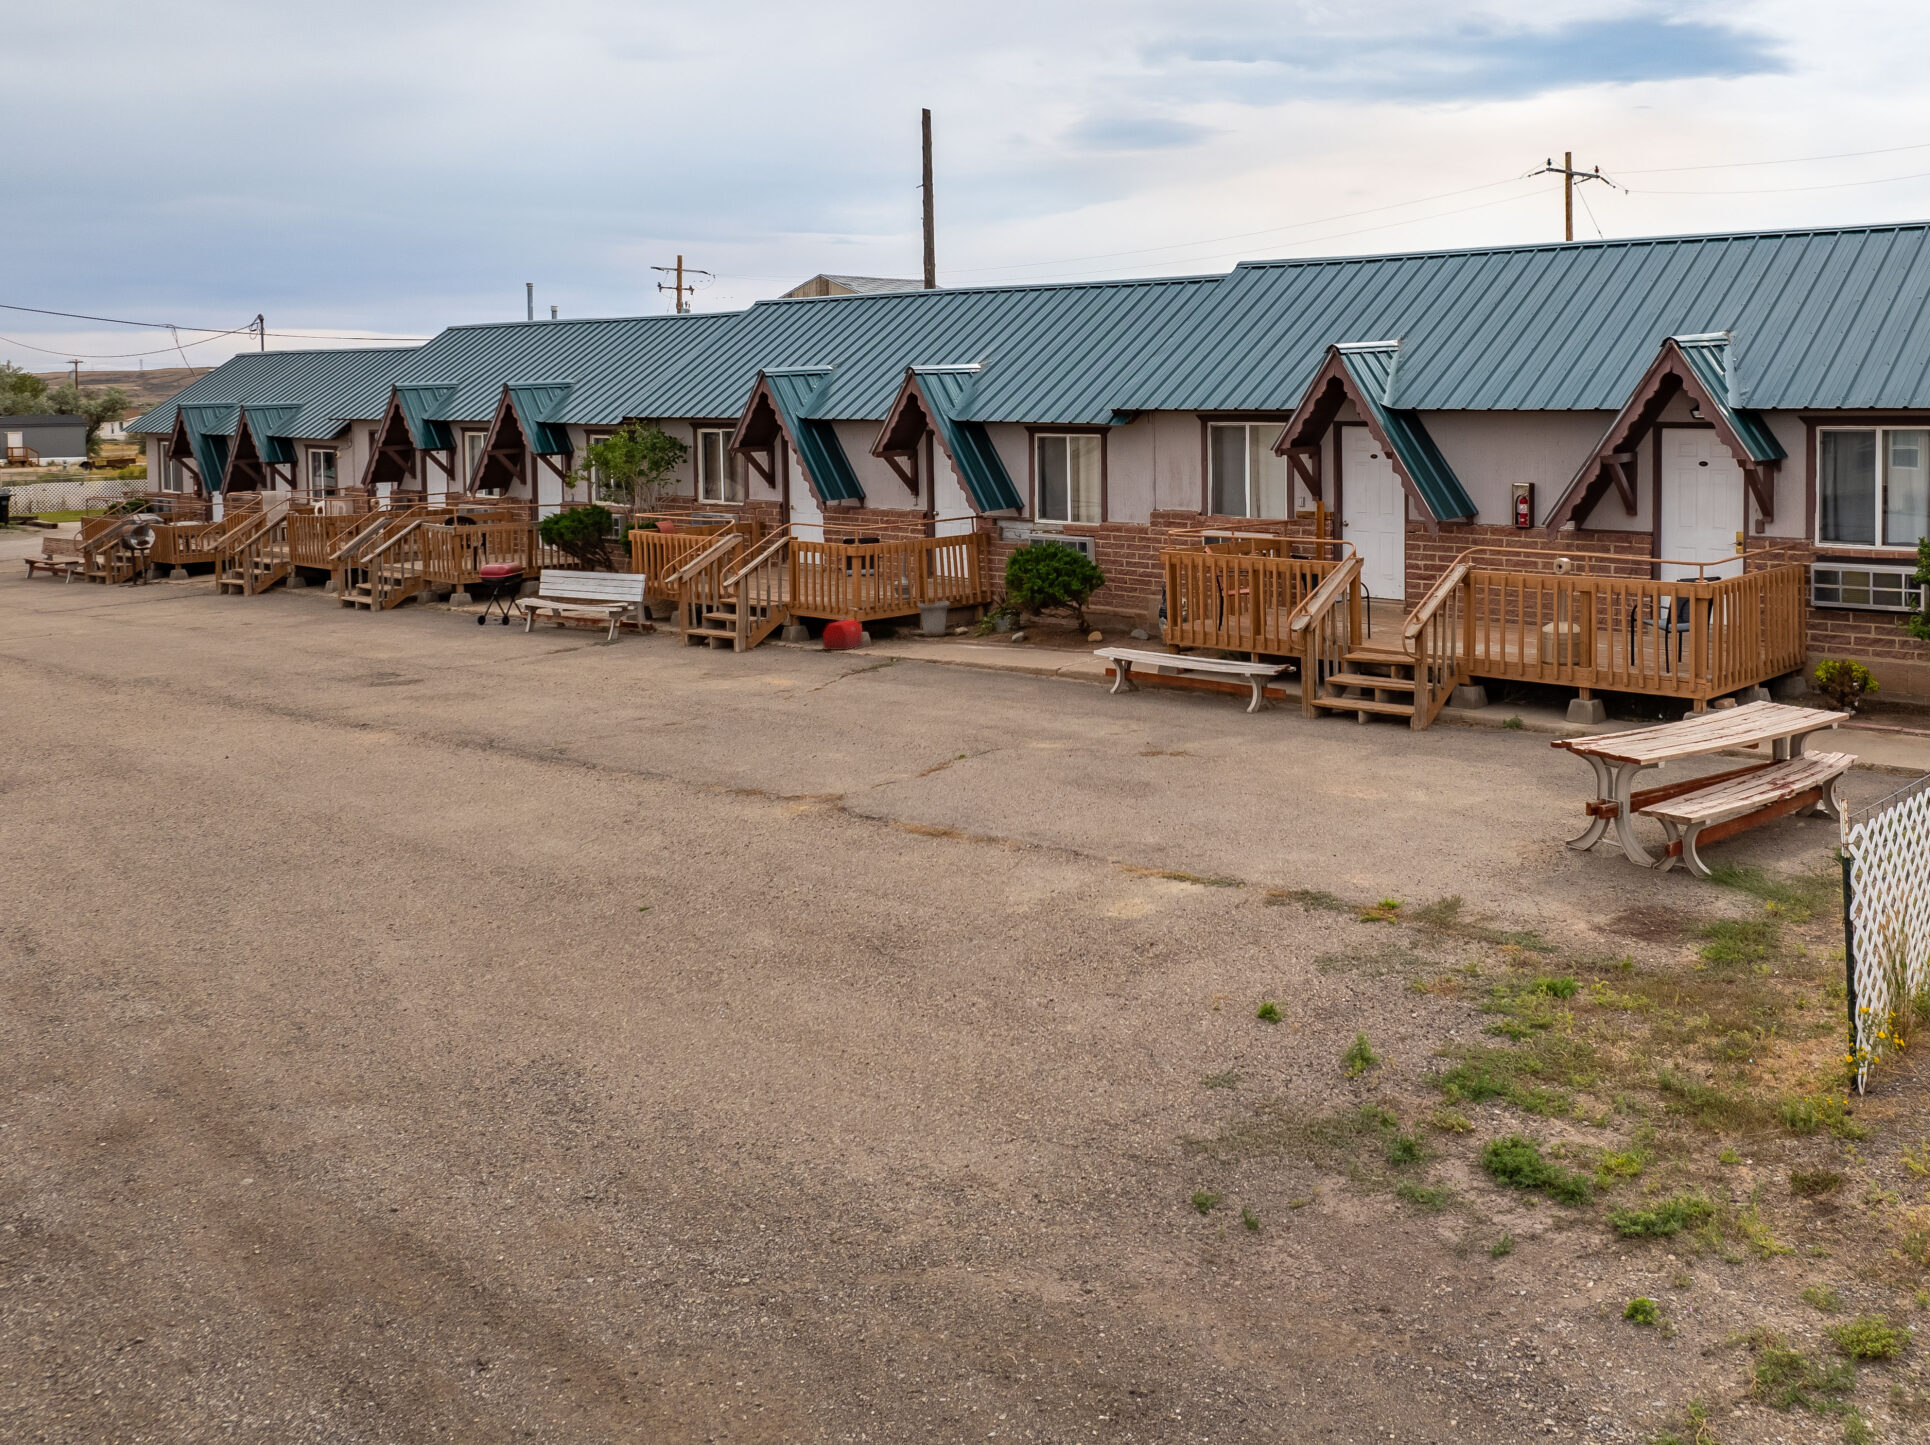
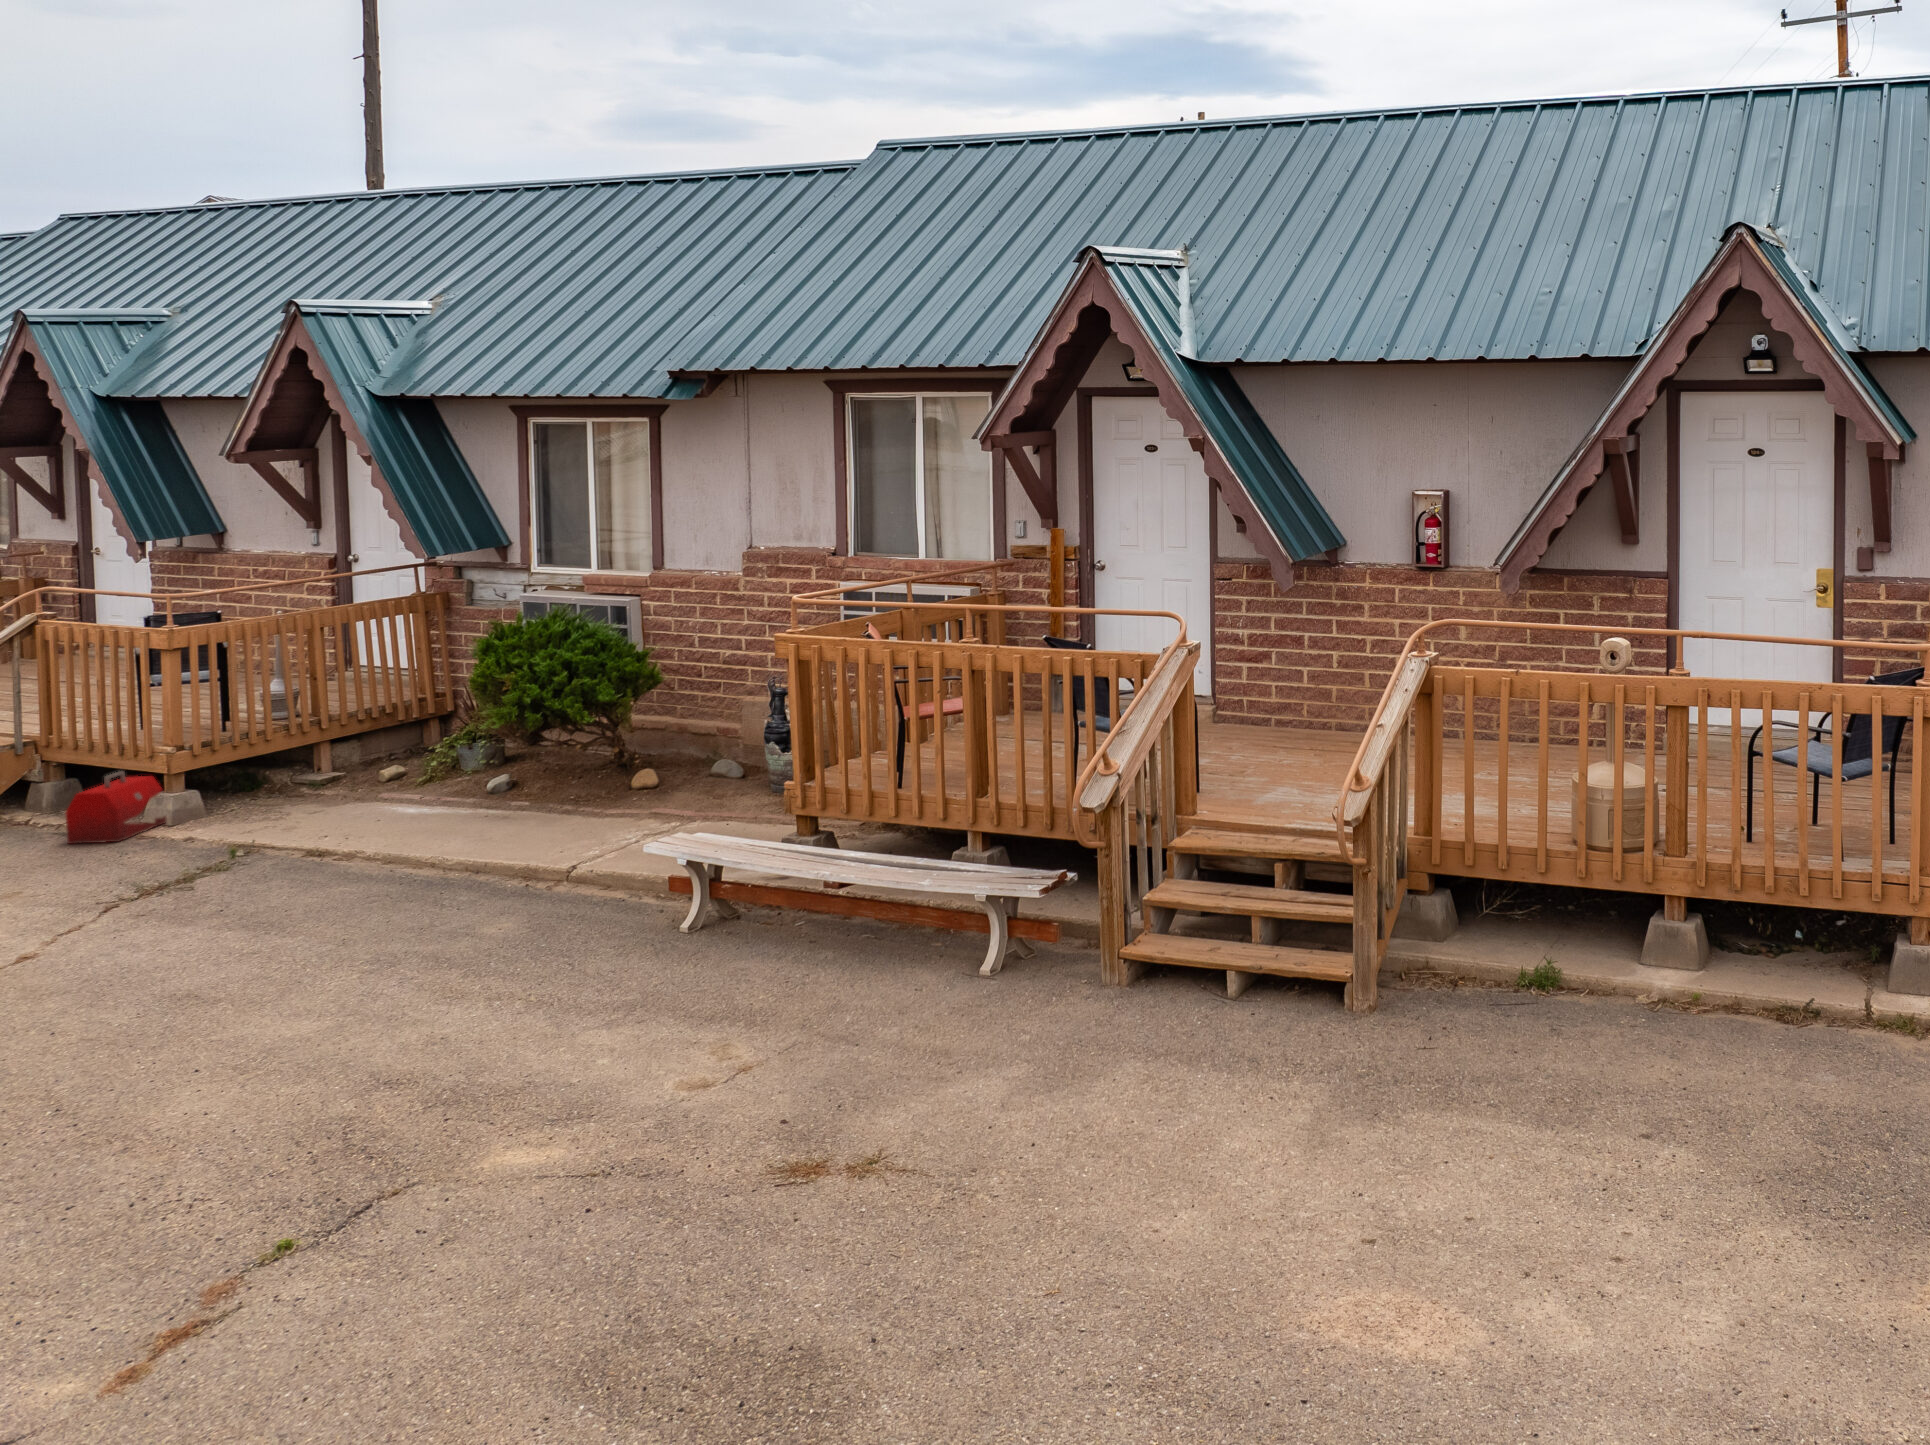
trash can: present [918,601,949,637] -> none [298,722,367,790]

